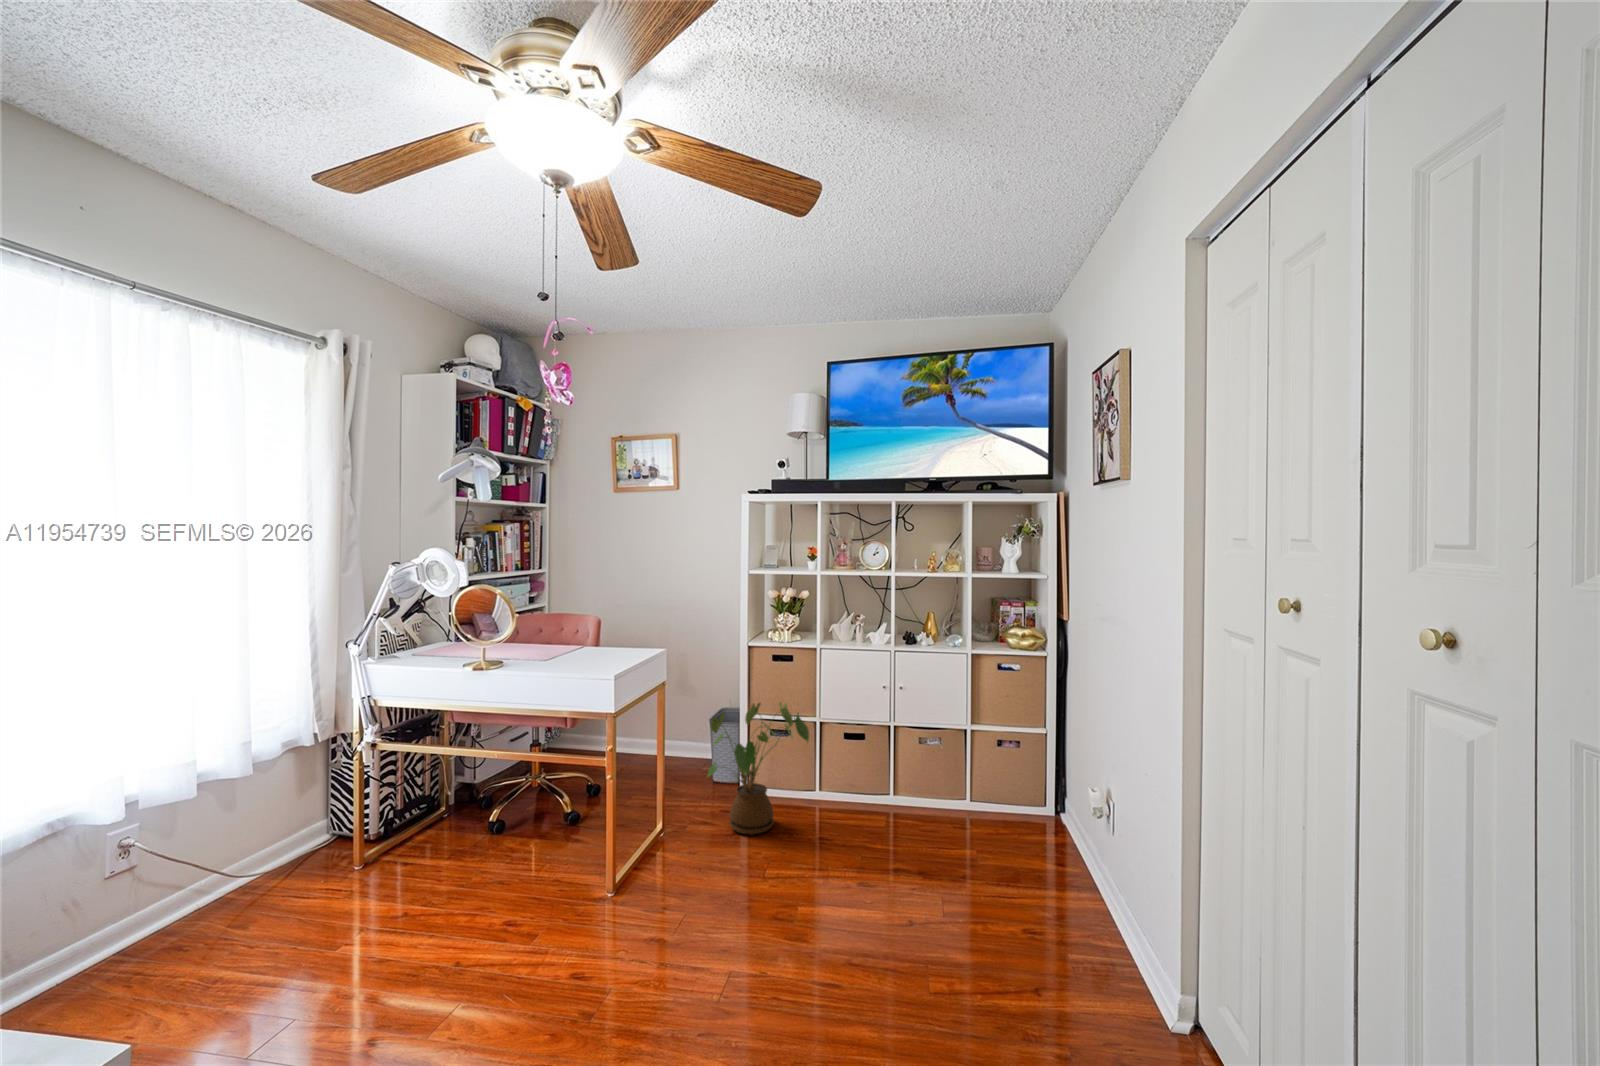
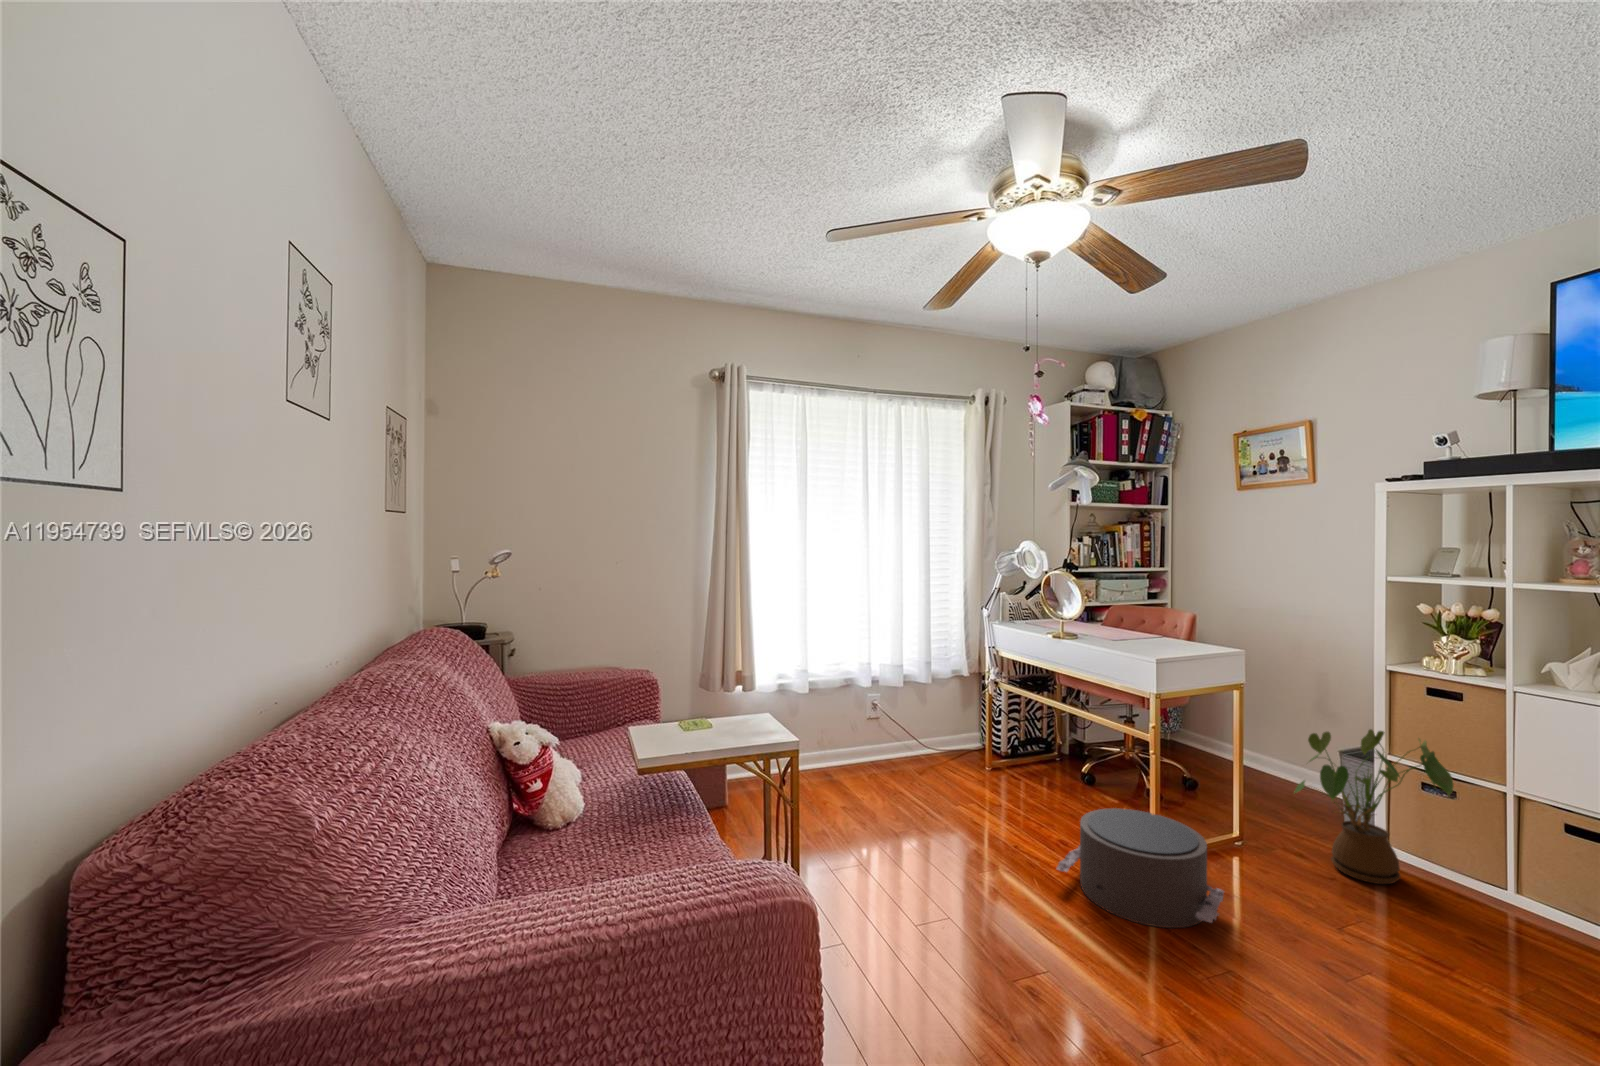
pouf: none [532,845,702,986] -> present [1057,808,1224,928]

